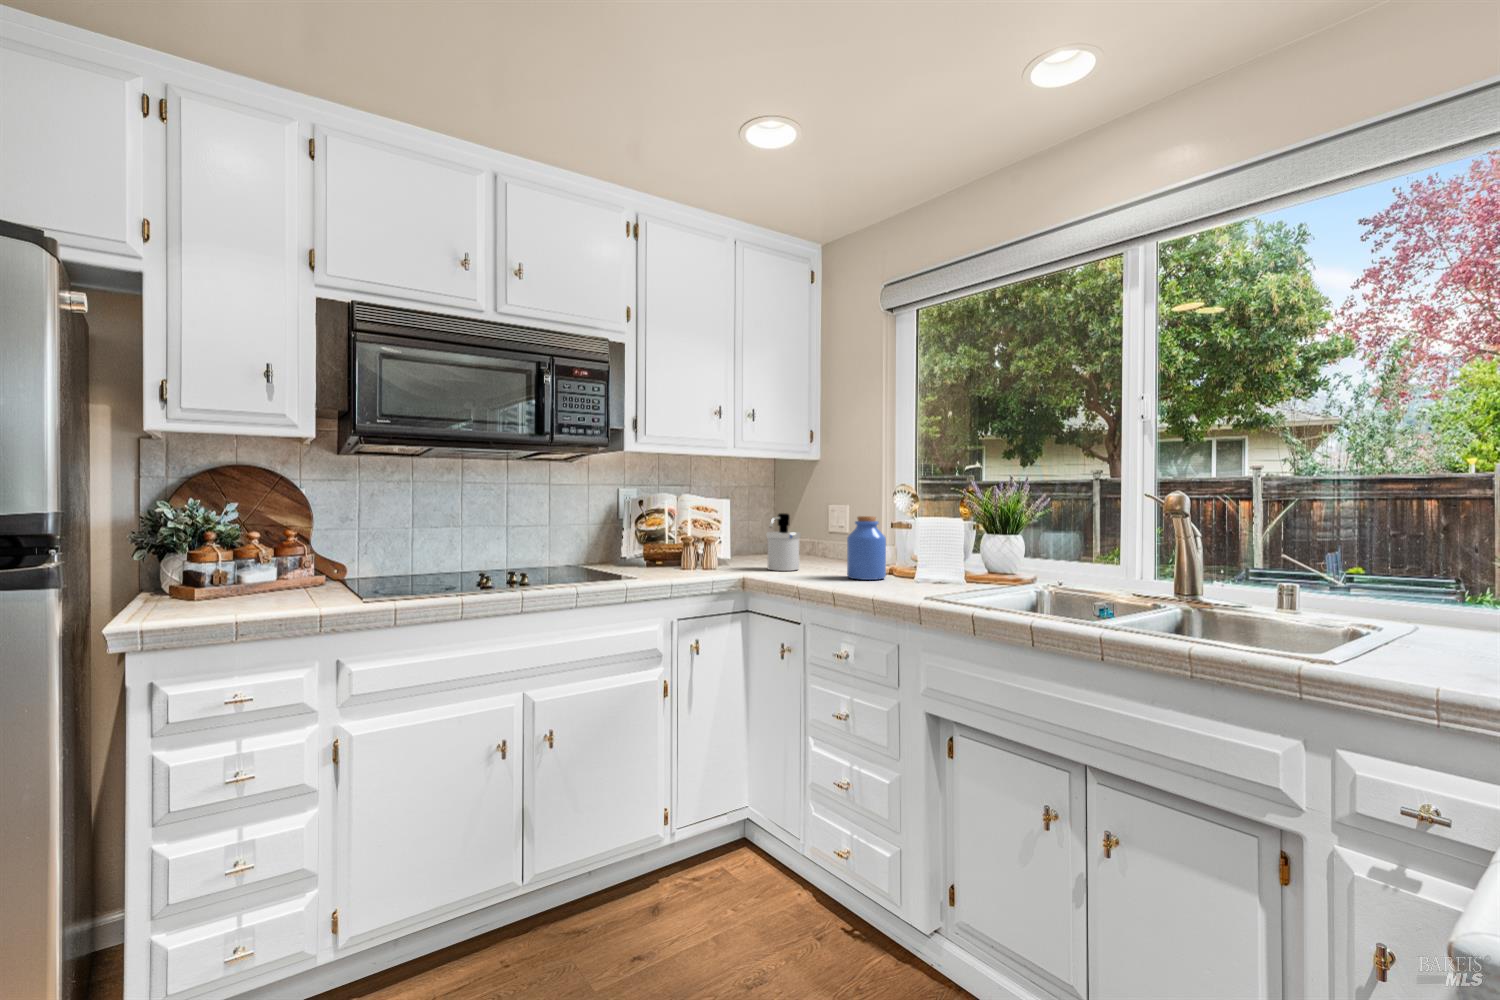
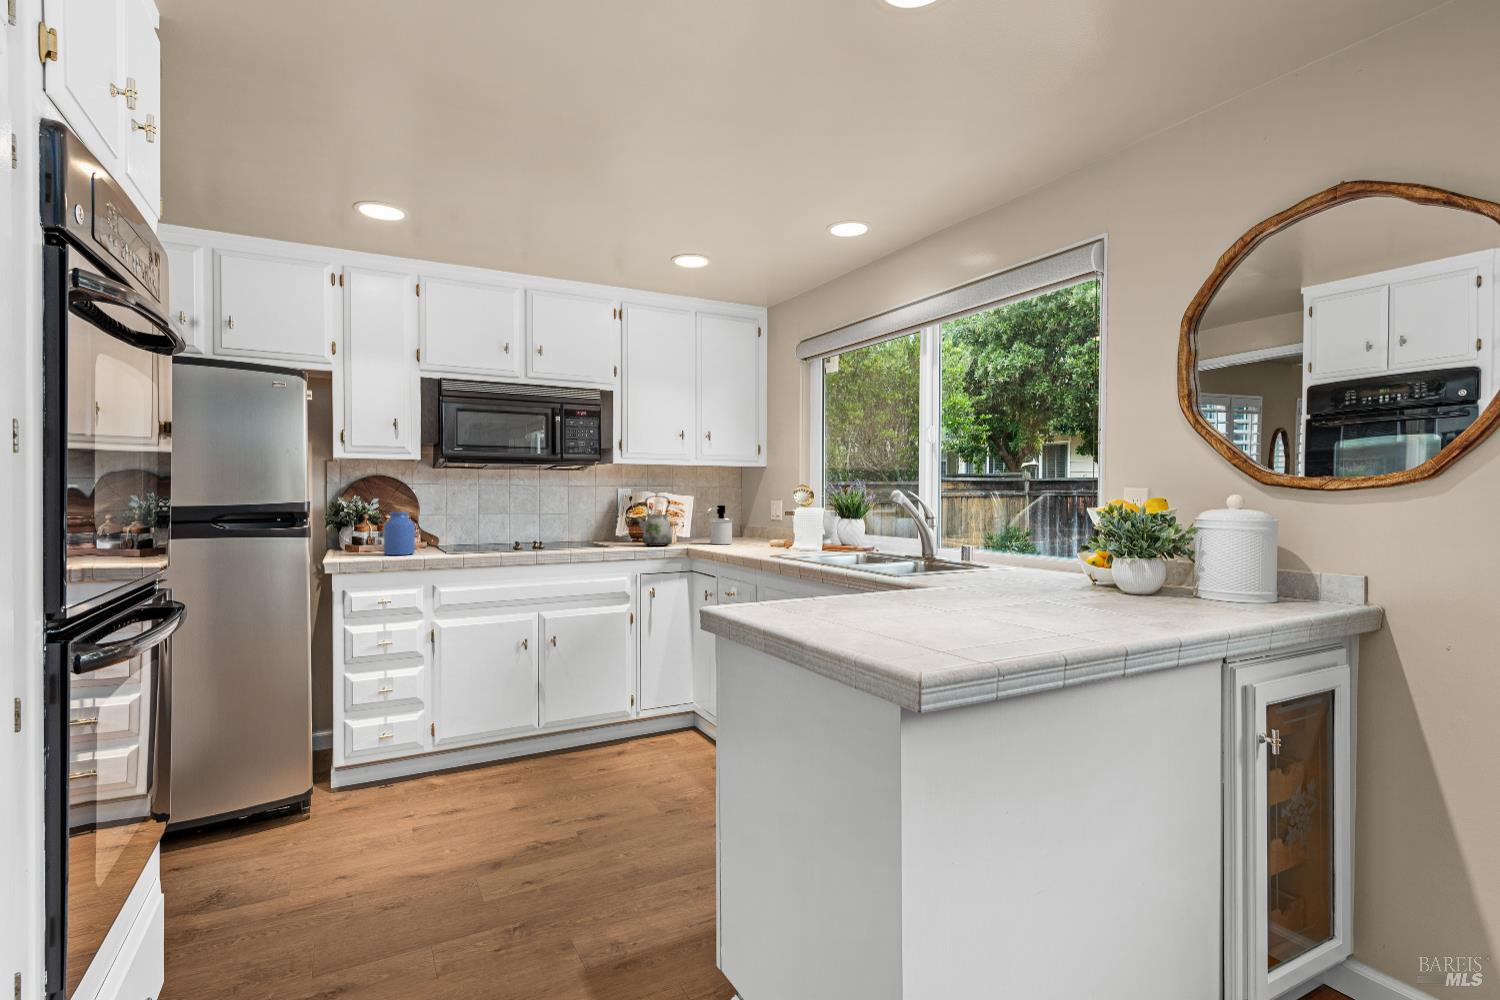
kettle: none [661,500,719,576] -> present [636,496,672,546]
jar: present [847,516,886,580] -> present [383,508,415,555]

